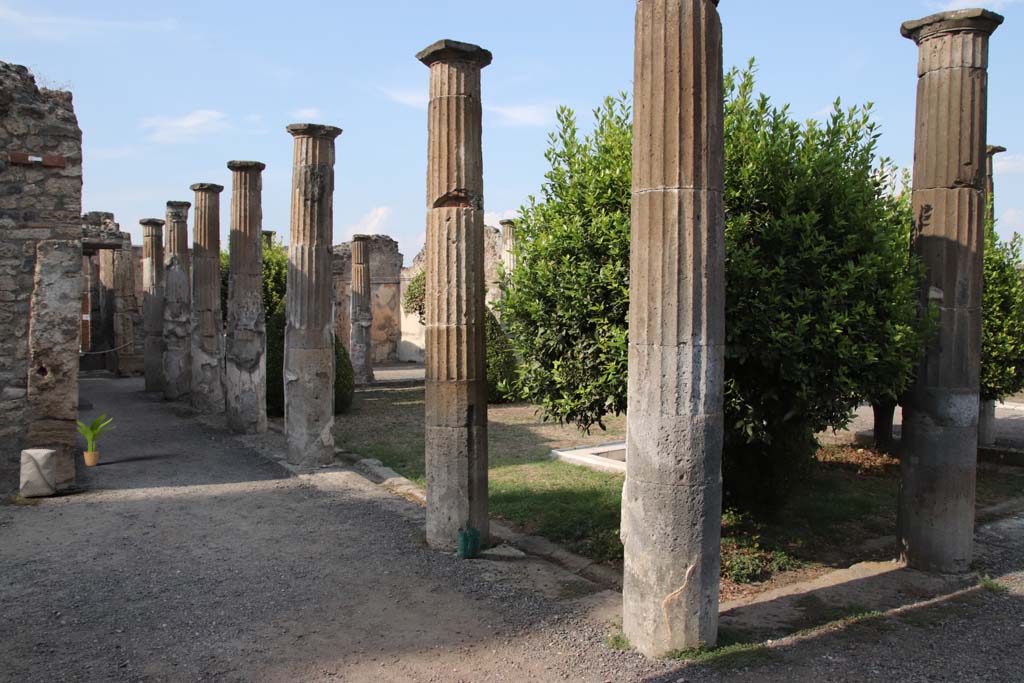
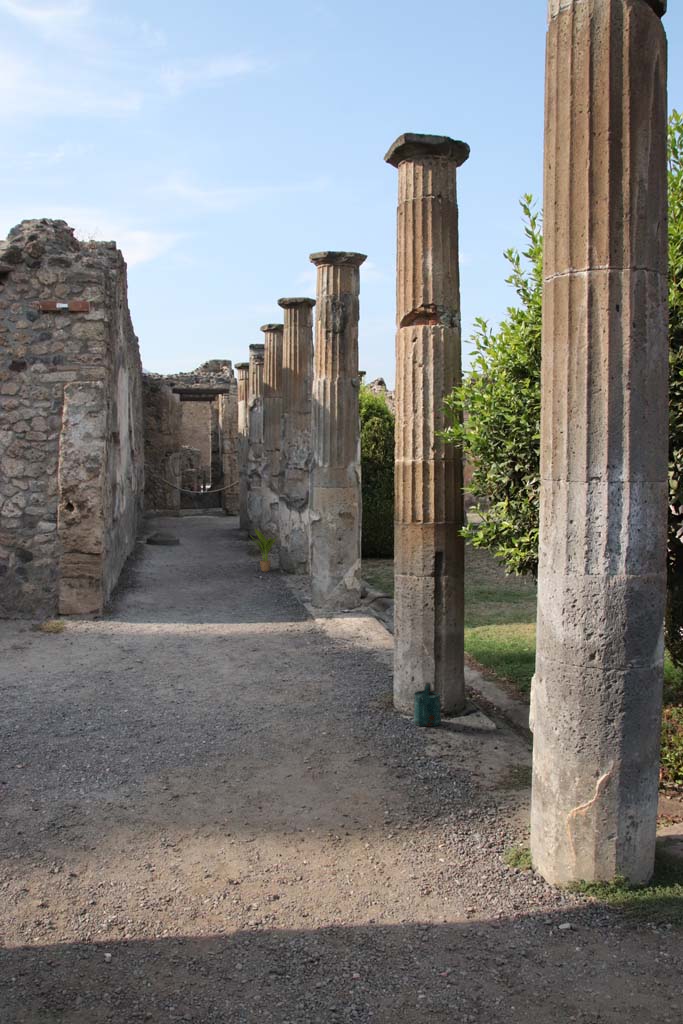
potted plant: present [77,413,113,466] -> present [253,529,276,572]
backpack: present [17,449,58,497] -> none [43,584,80,629]

